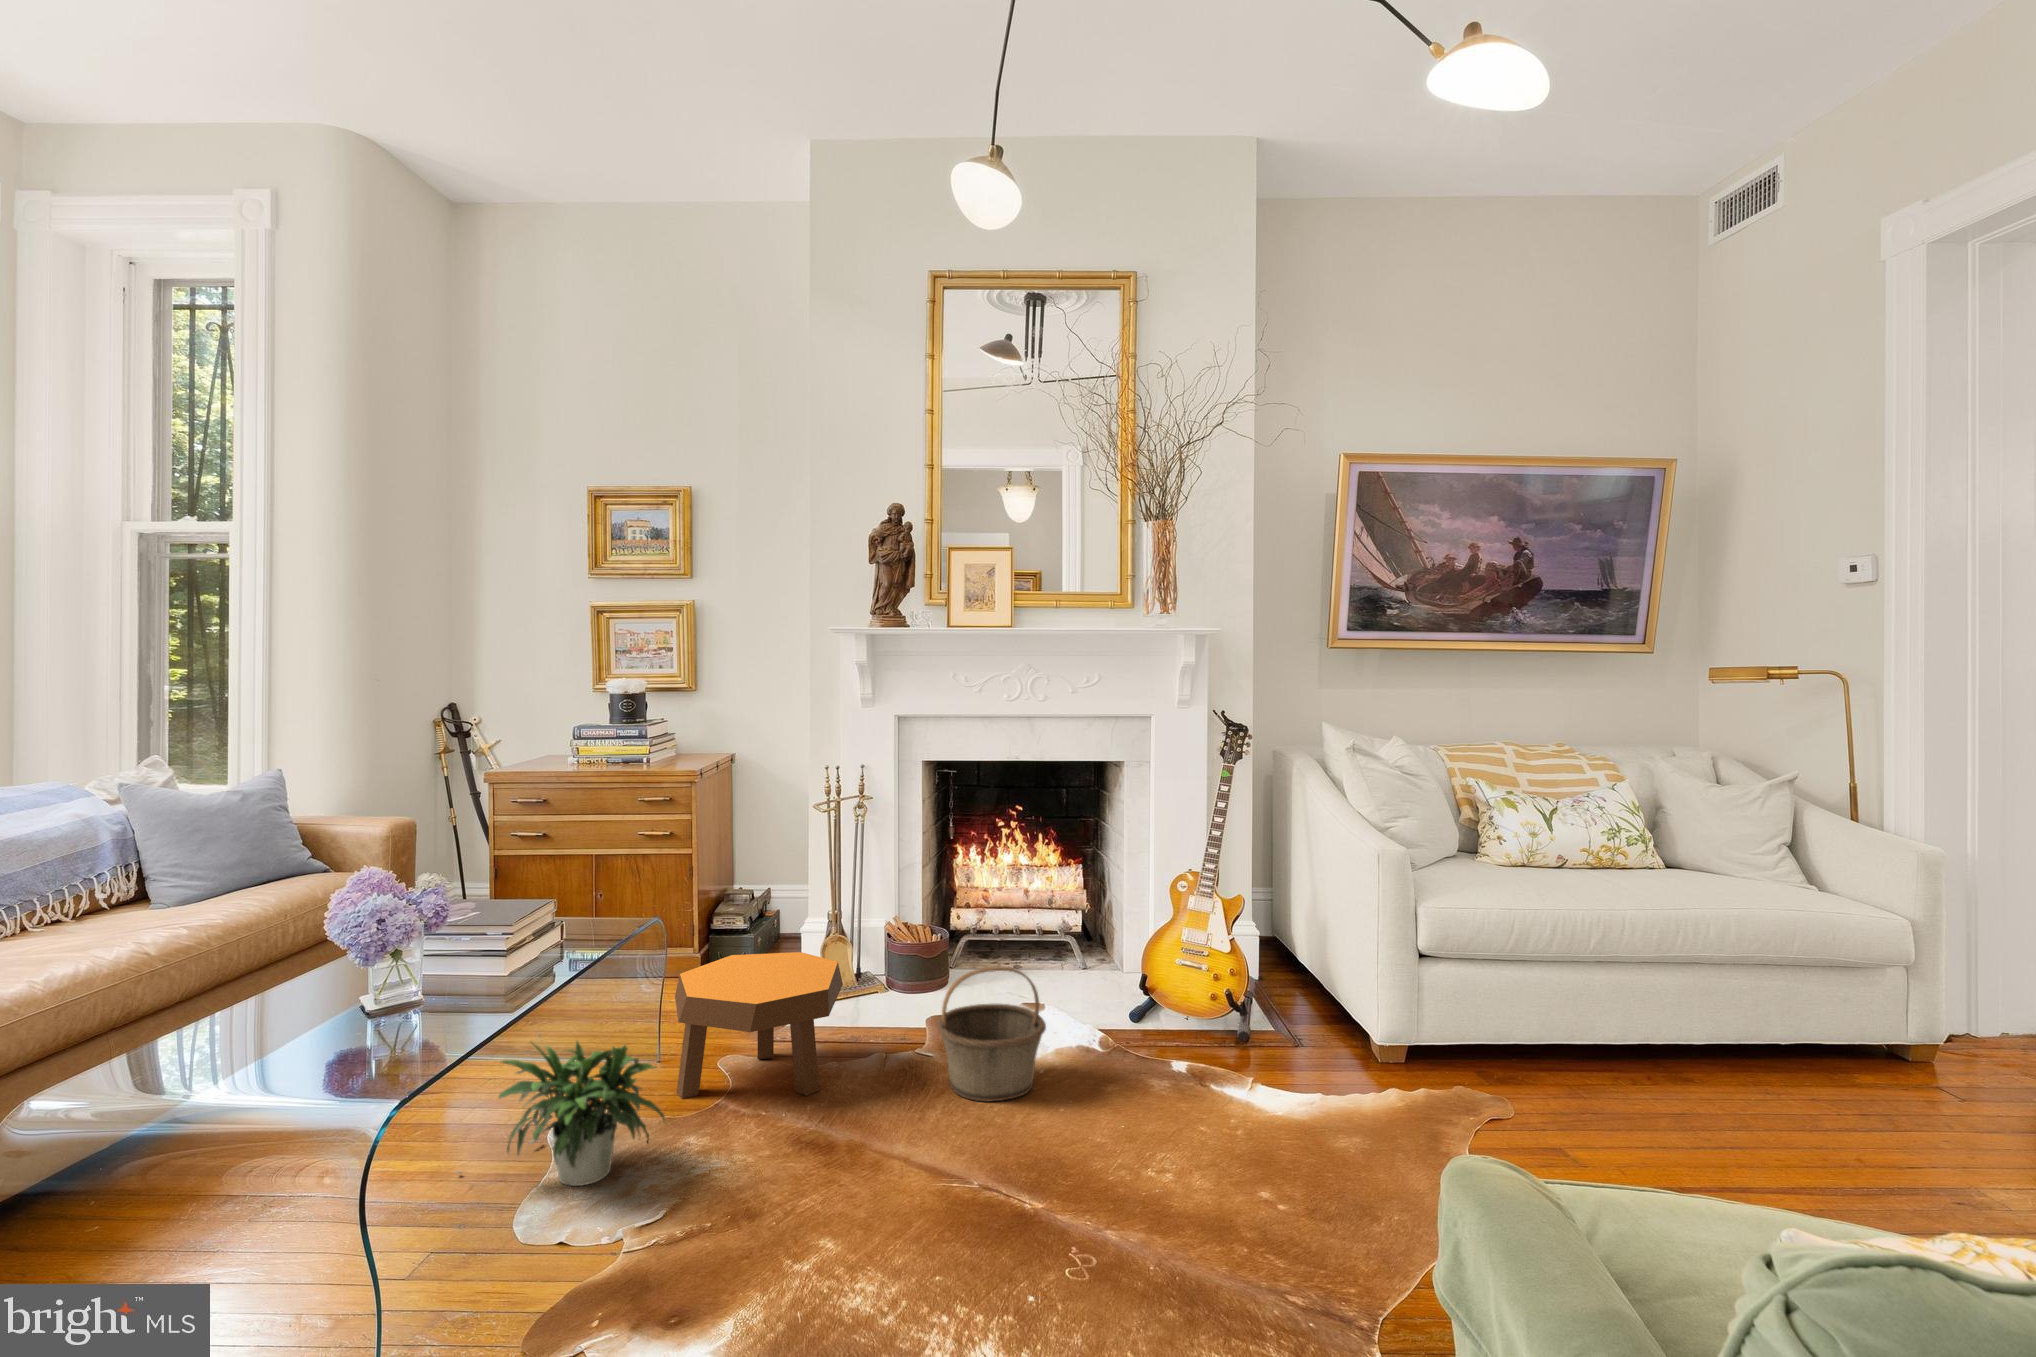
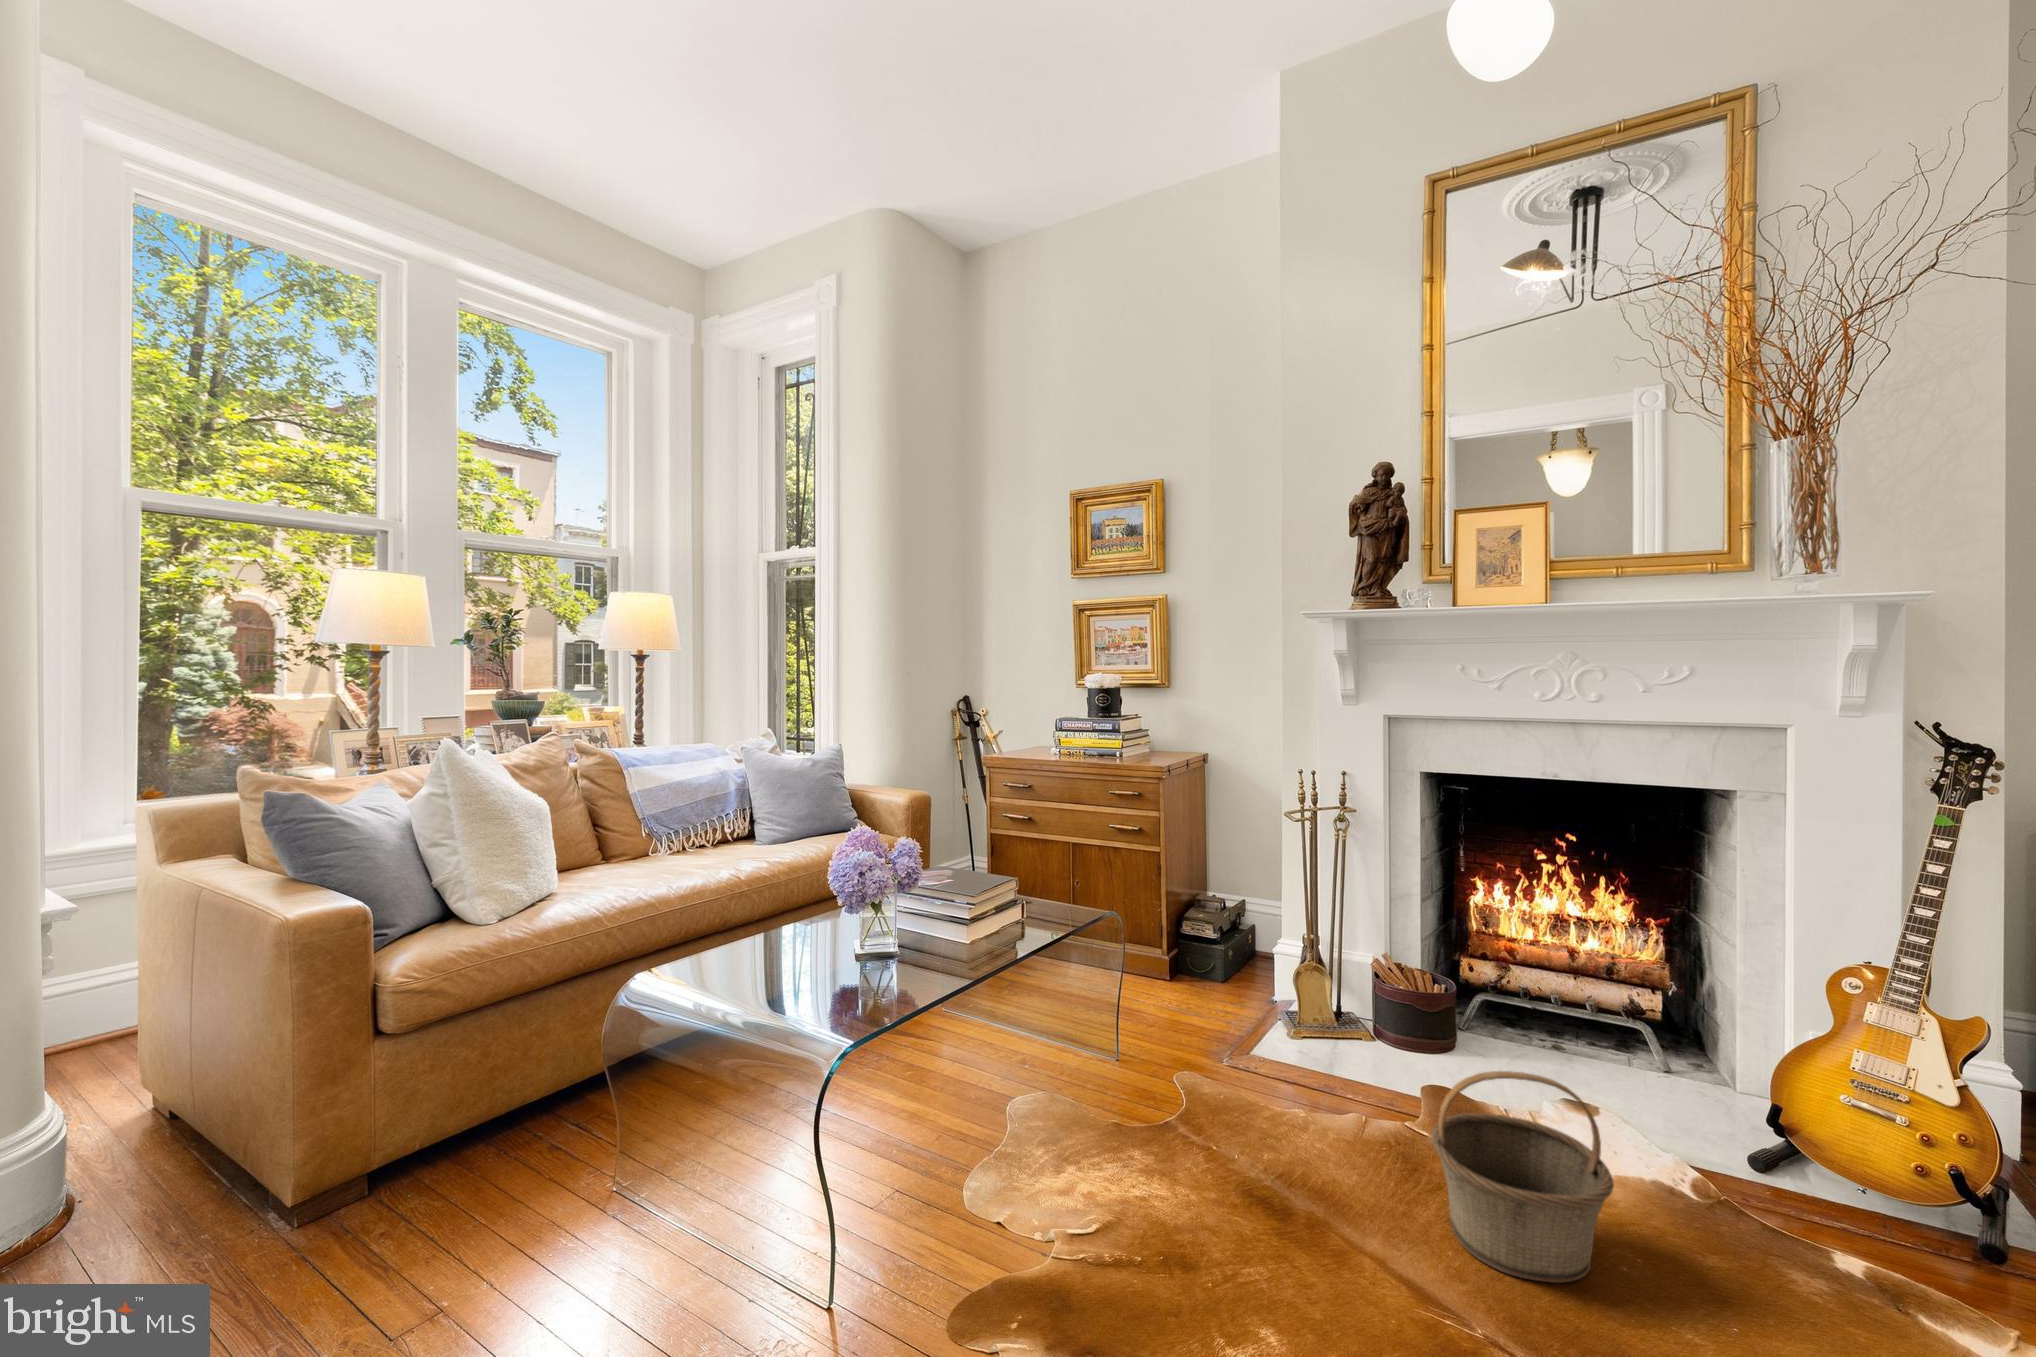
footstool: present [675,952,843,1099] -> none [1099,981,1304,1185]
potted plant: present [457,1041,665,1186] -> none [857,1058,1059,1246]

